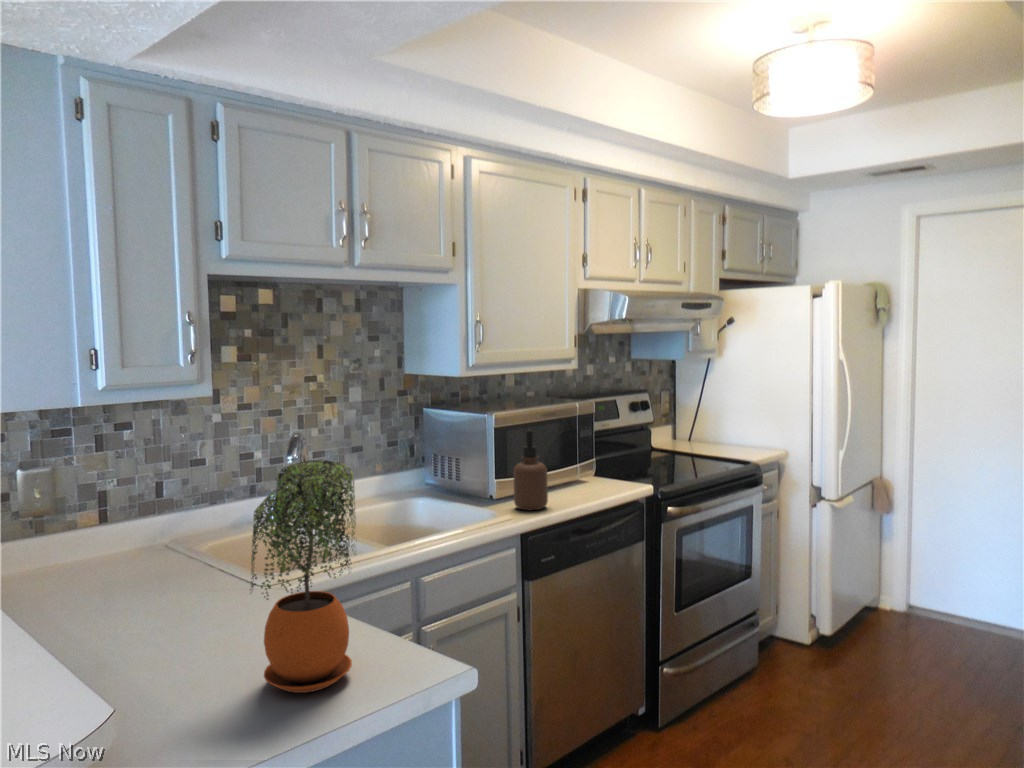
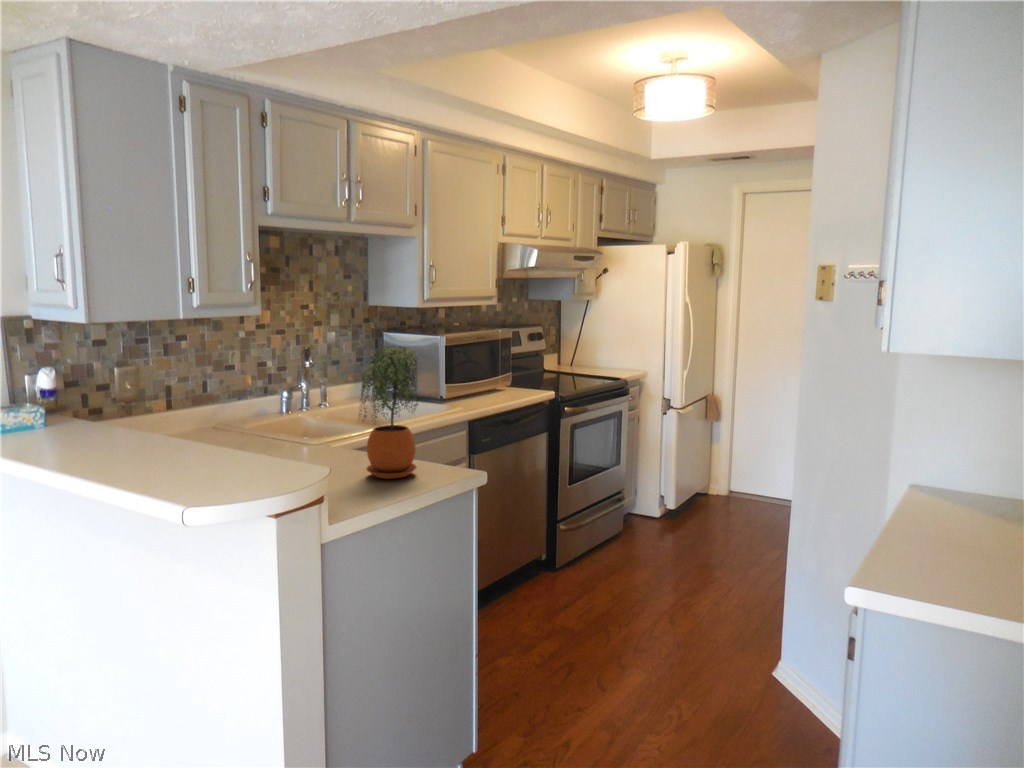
soap dispenser: present [513,430,548,510] -> none [459,348,484,406]

